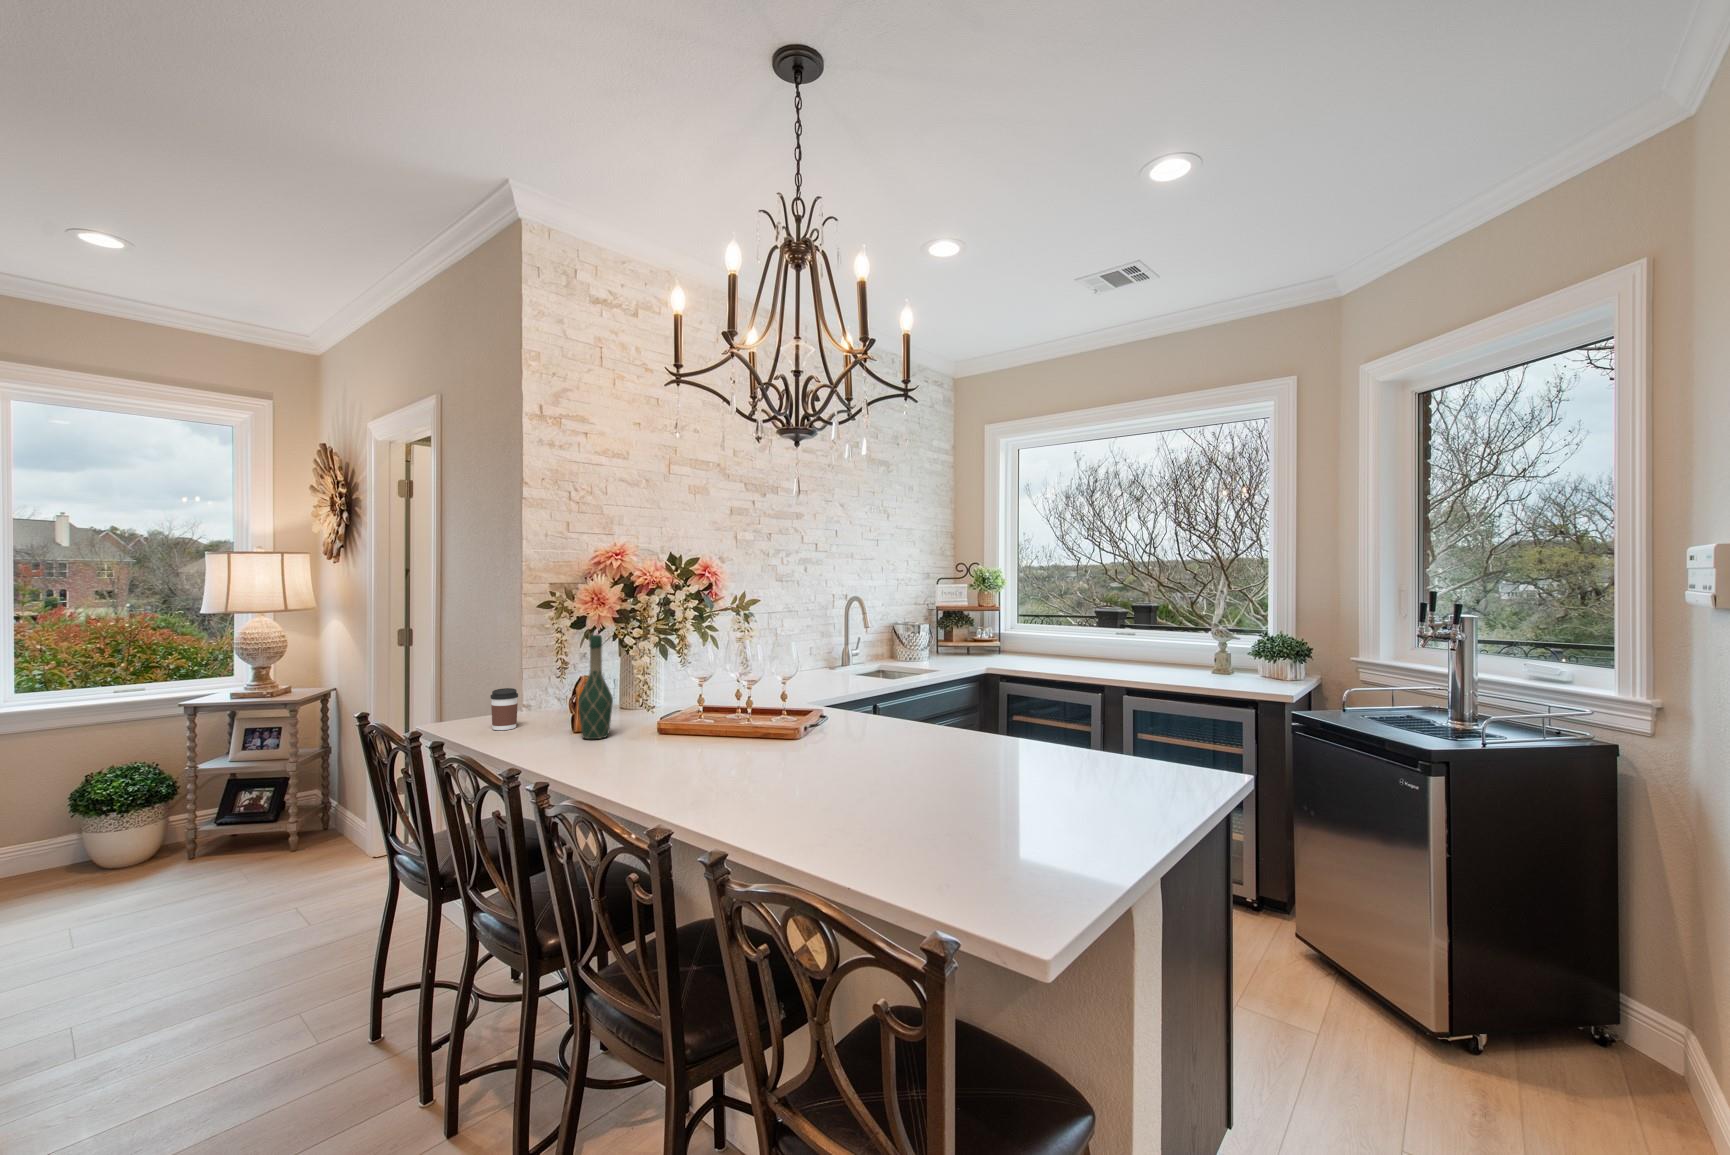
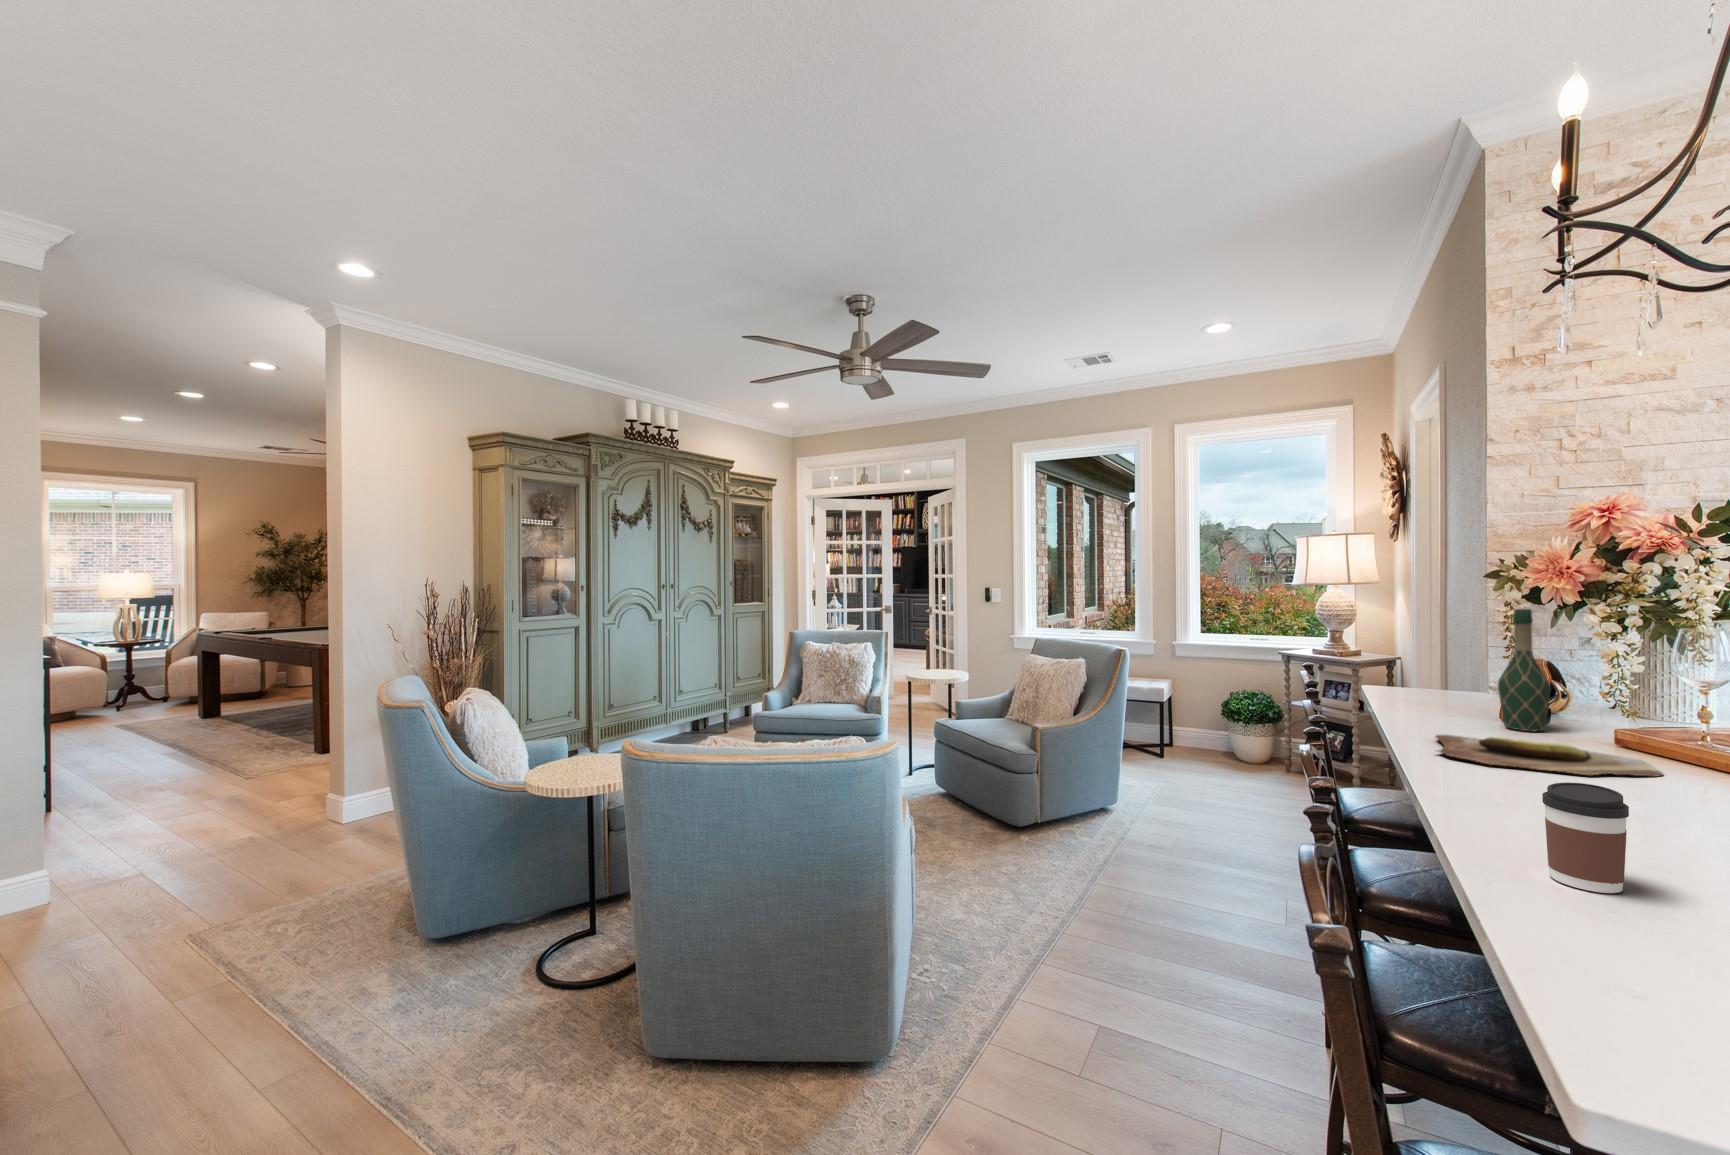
coffee cup: present [491,688,518,730] -> present [1542,782,1629,893]
cutting board: none [566,742,712,773] -> present [1436,735,1663,777]

